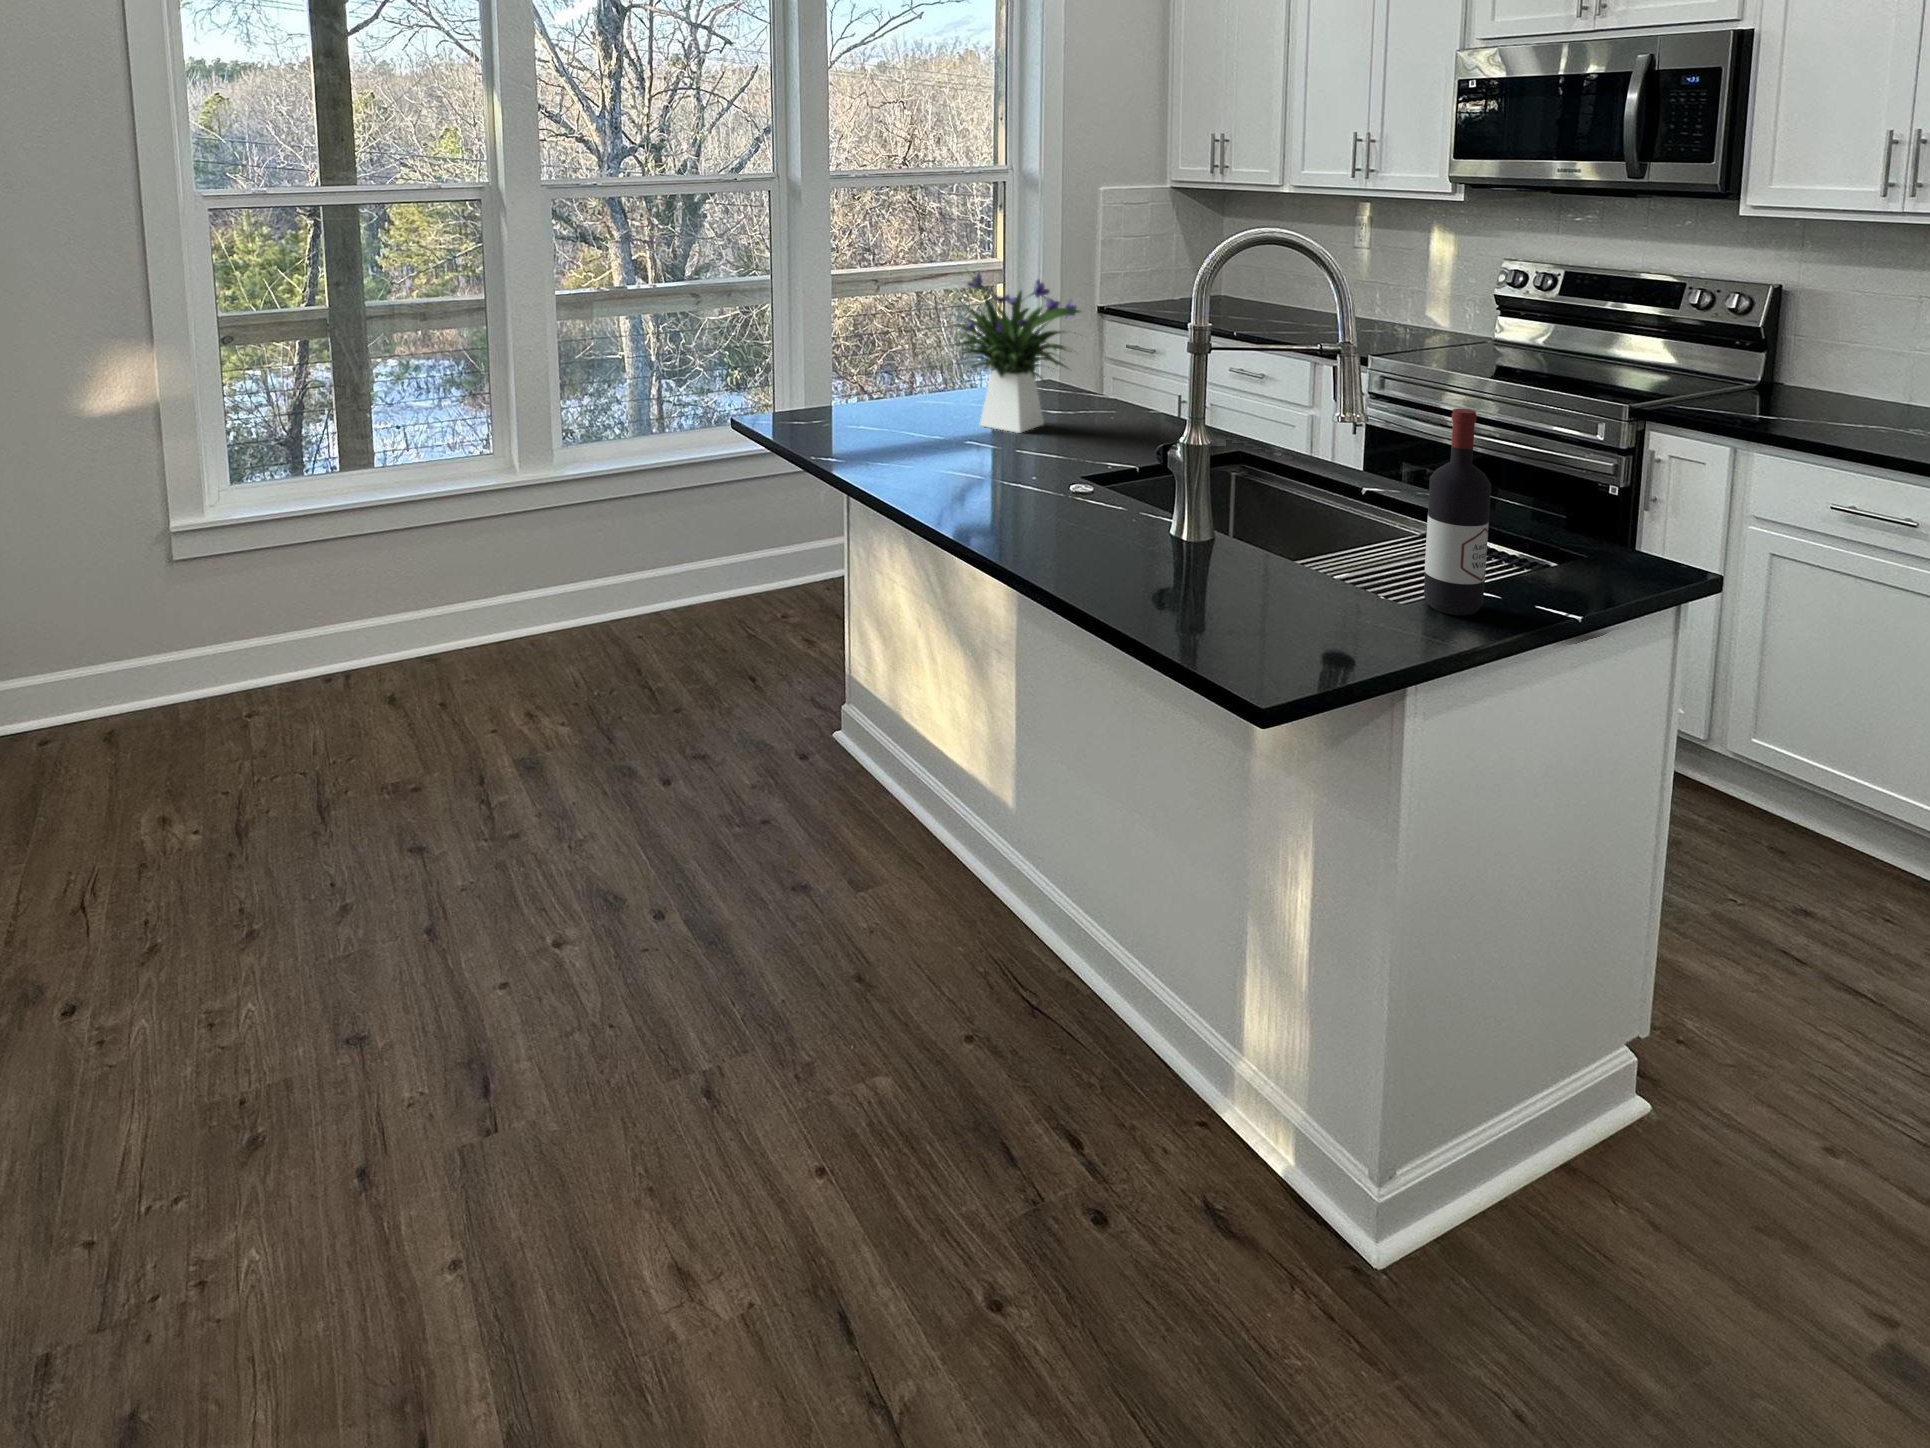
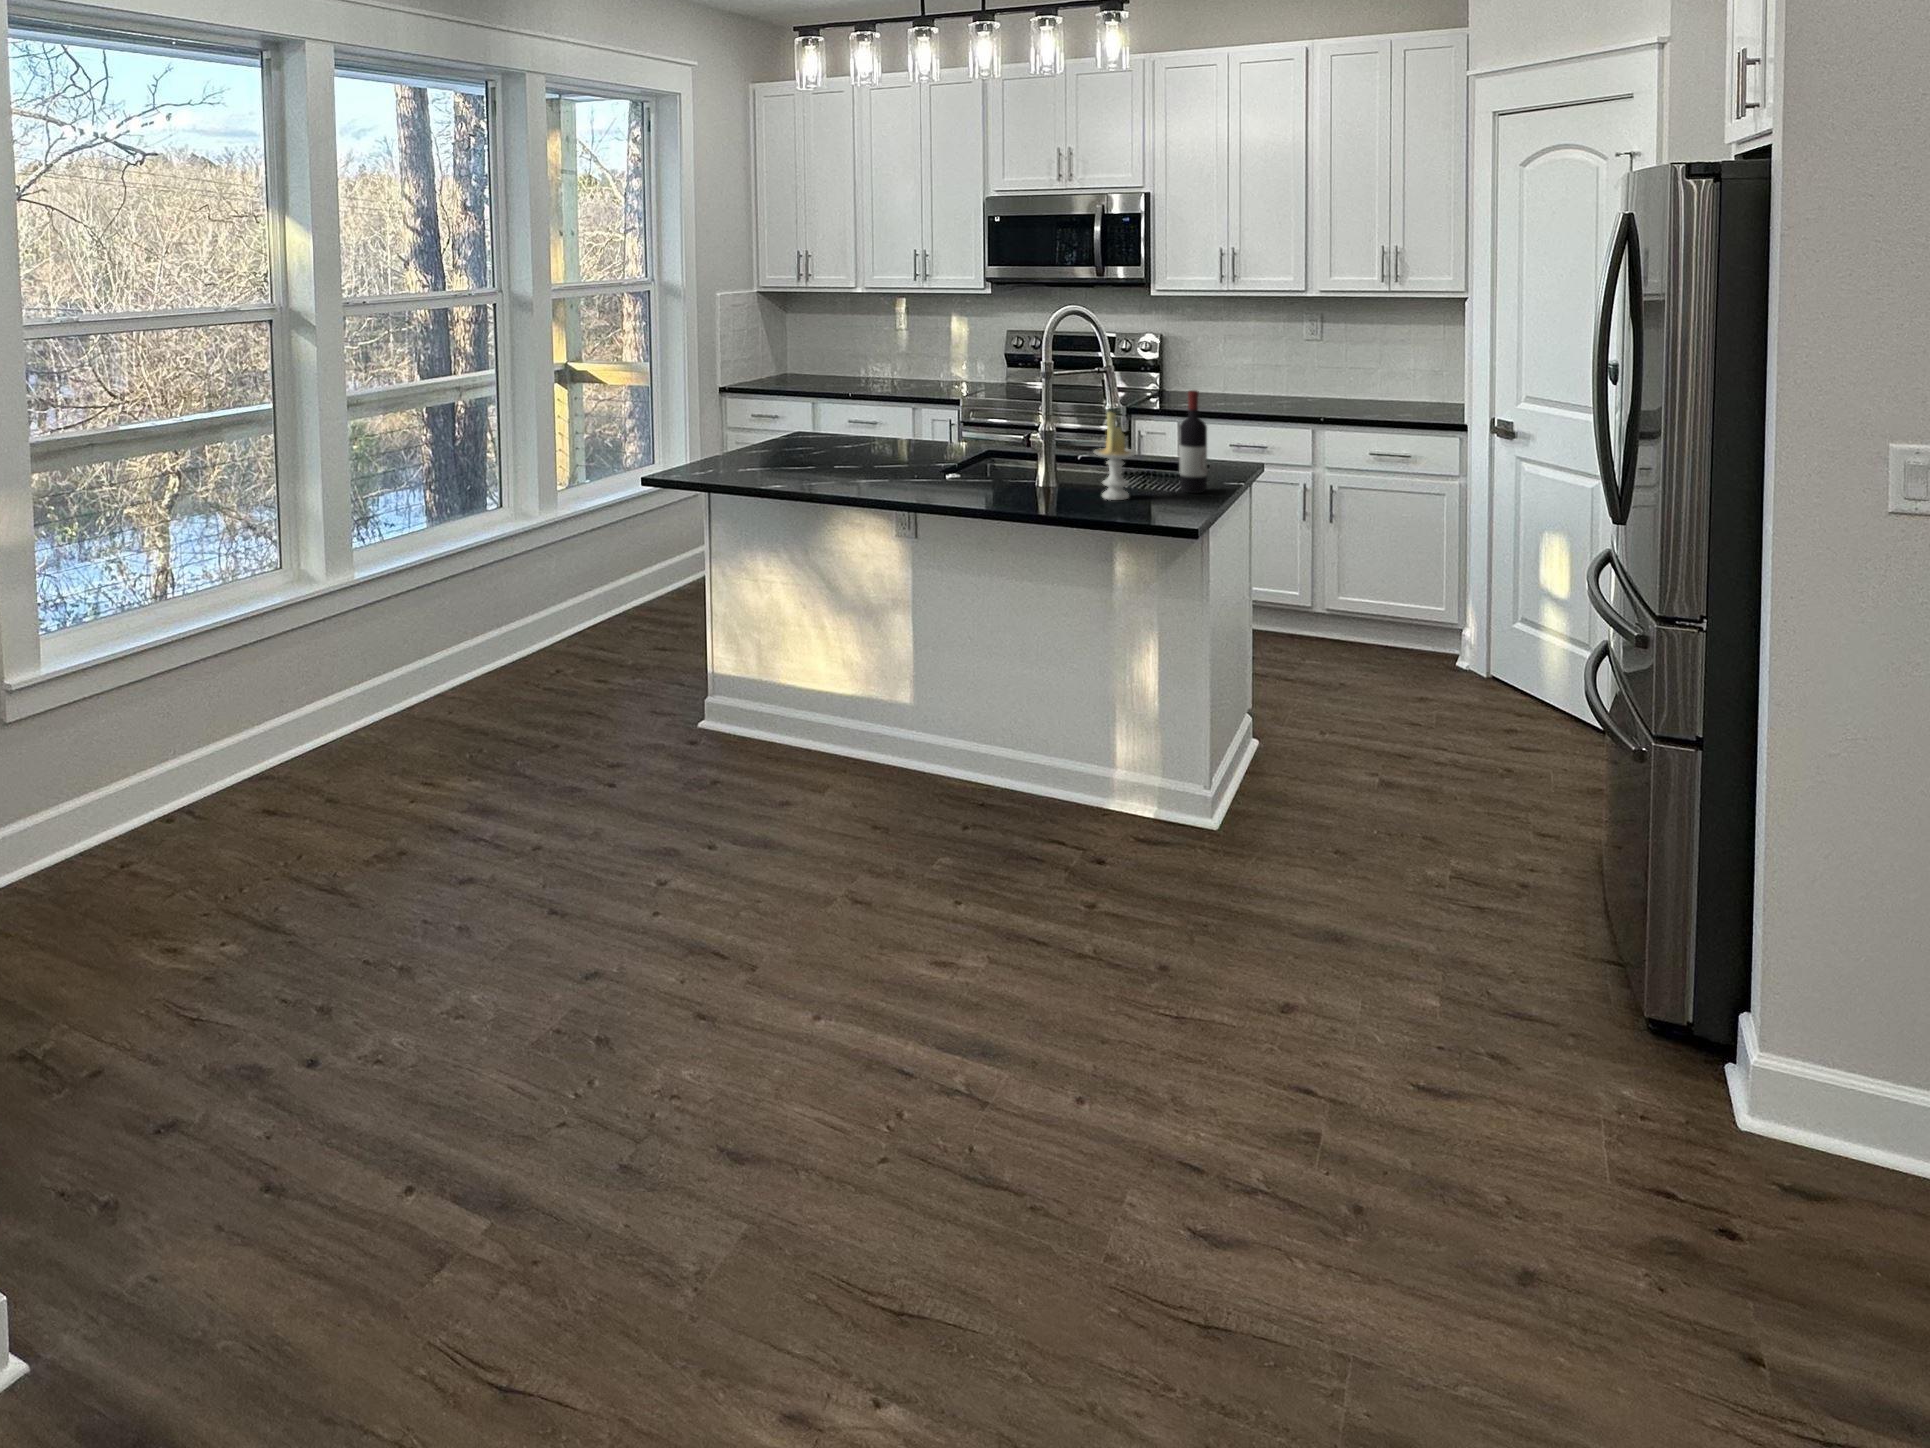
flower arrangement: present [948,273,1080,433] -> none [776,349,880,462]
candle: none [1234,426,1322,594] -> present [1094,412,1138,500]

